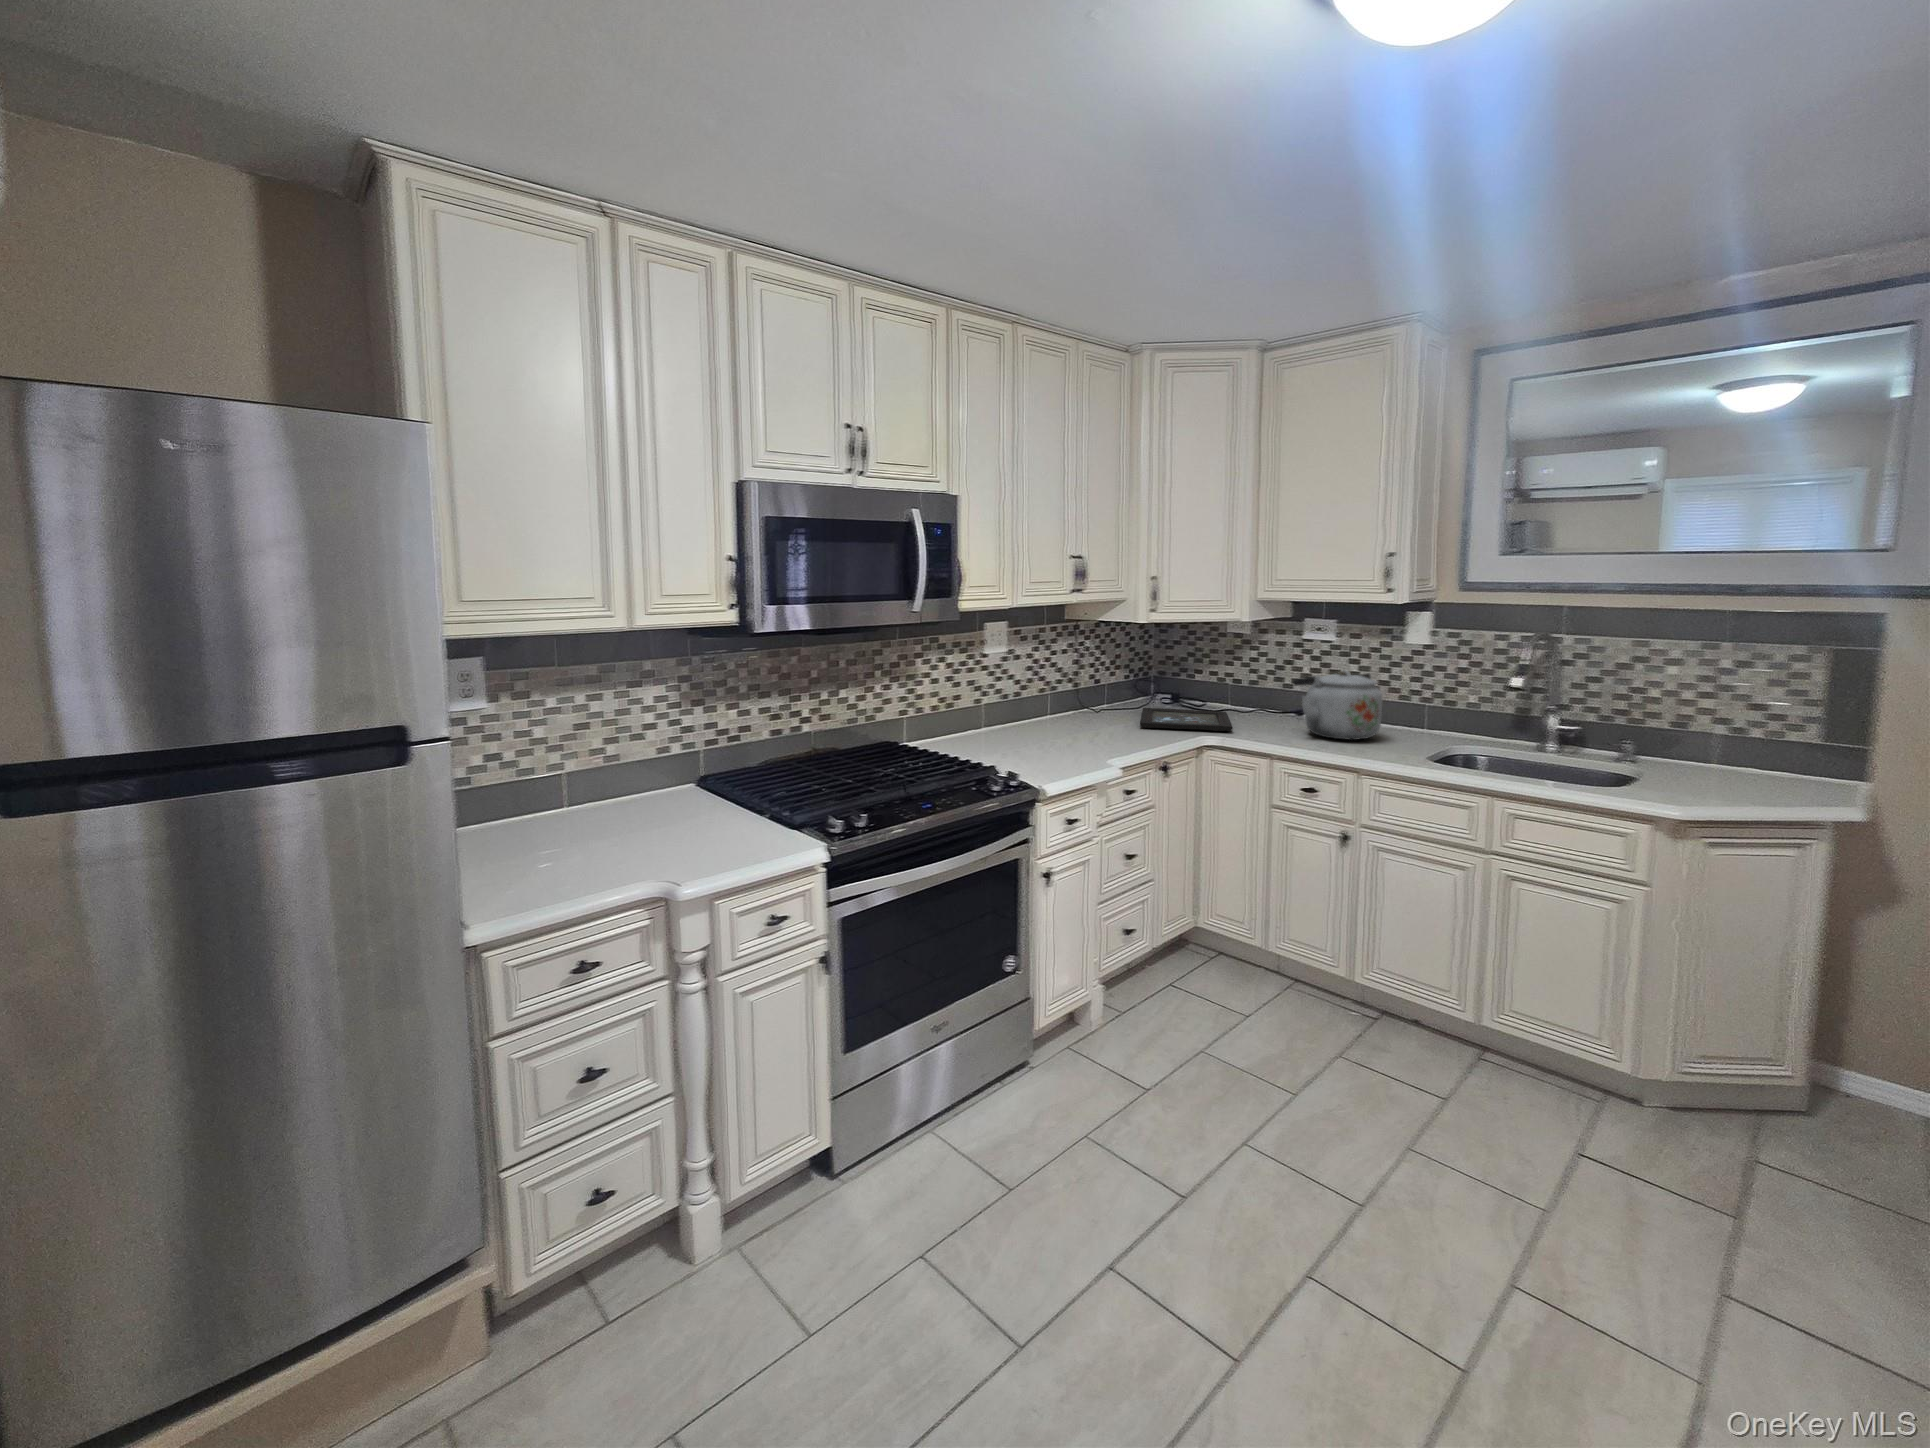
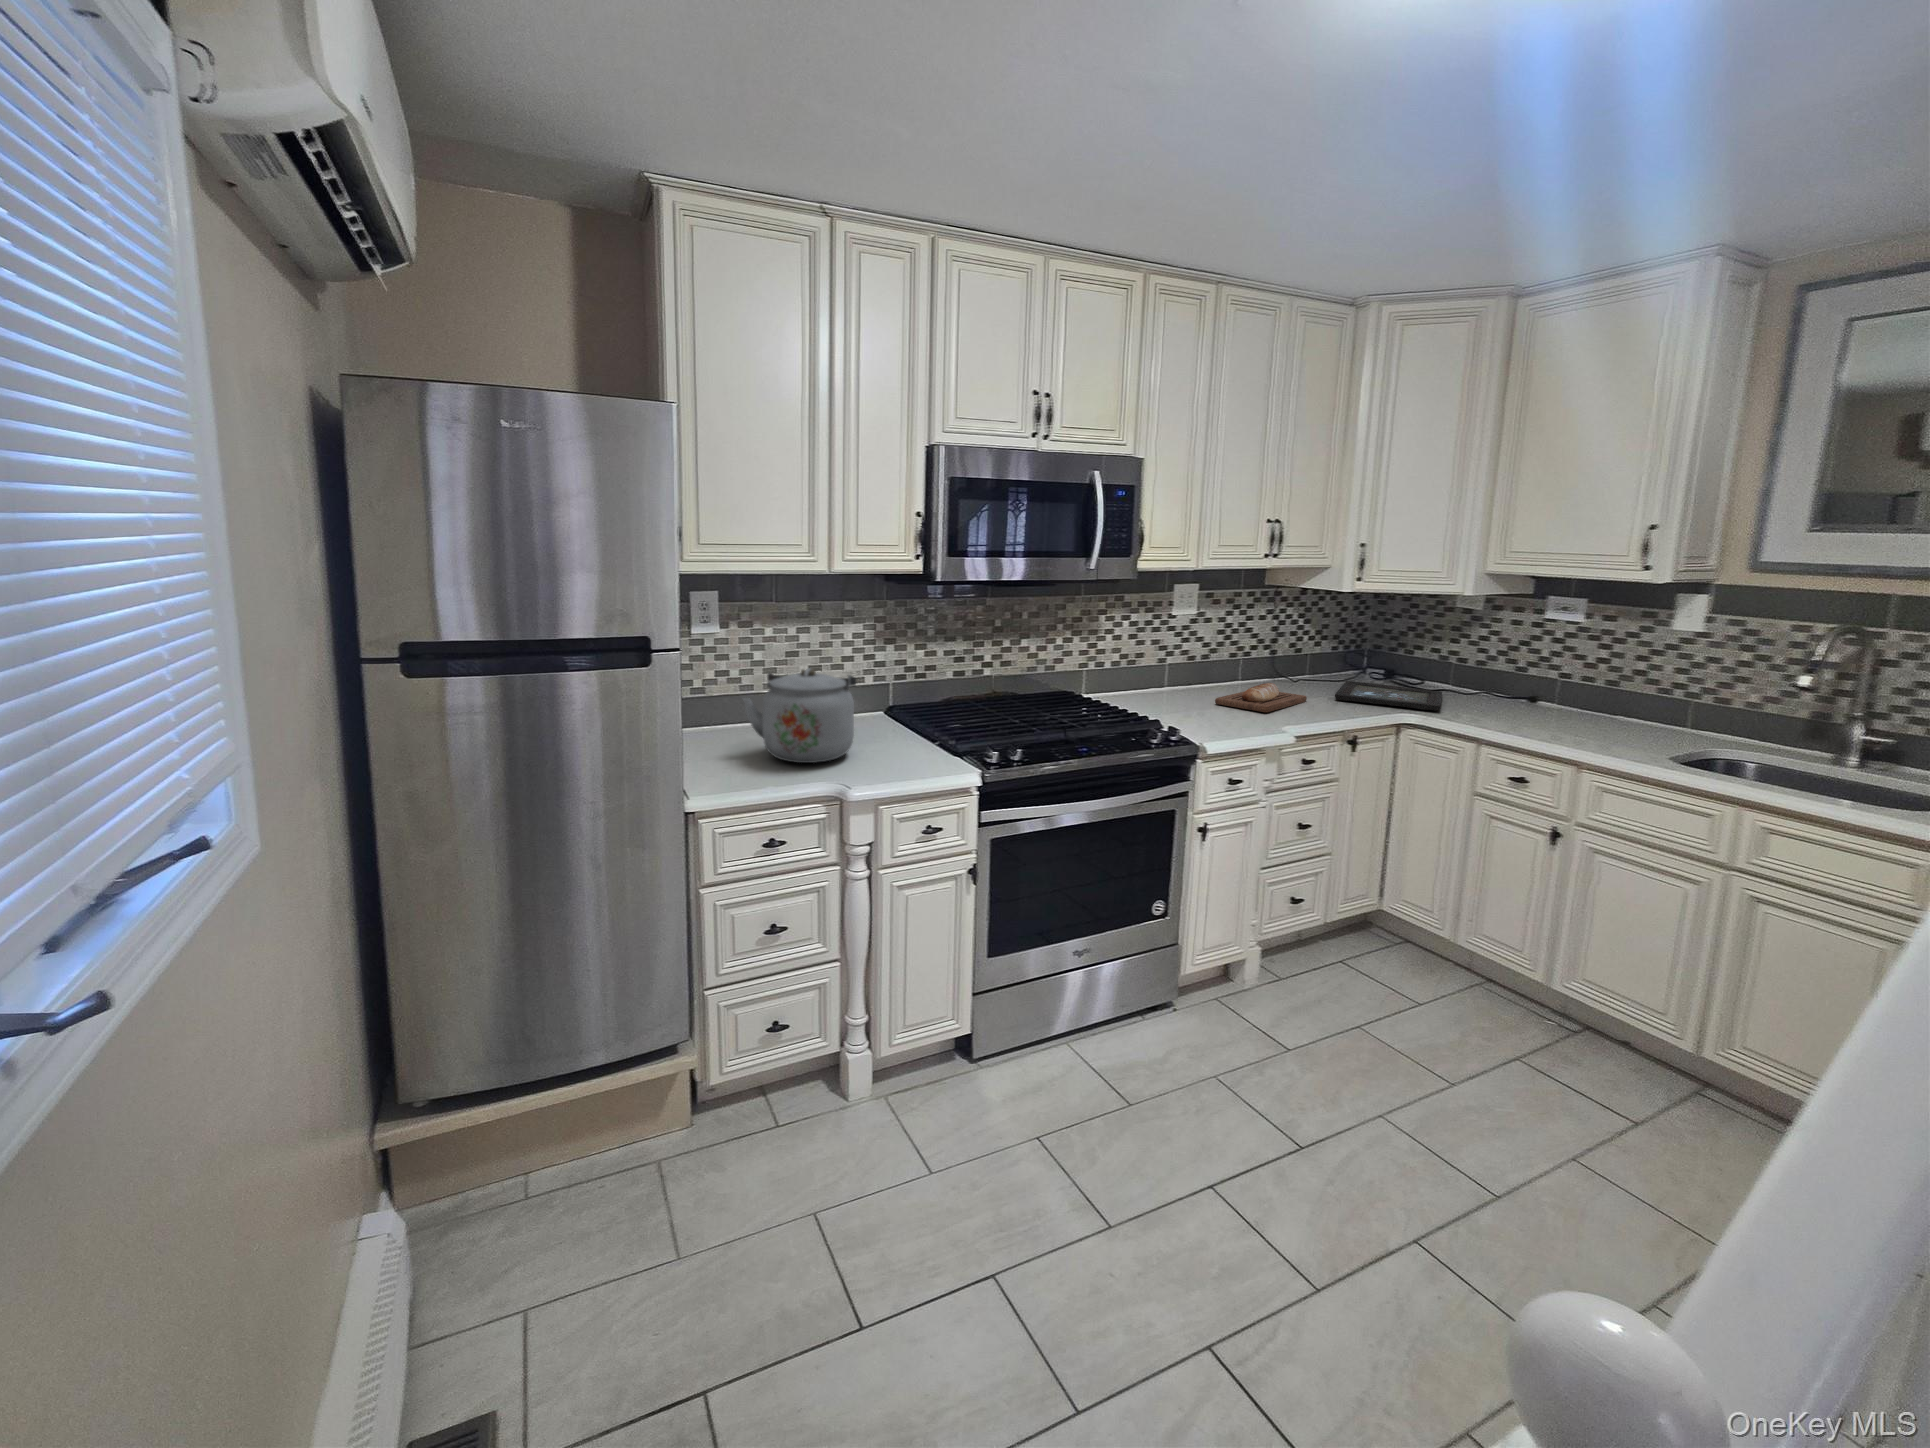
kettle: present [1293,670,1382,740] -> present [743,668,856,763]
bread loaf: none [1035,716,1116,746] -> present [1215,683,1307,712]

